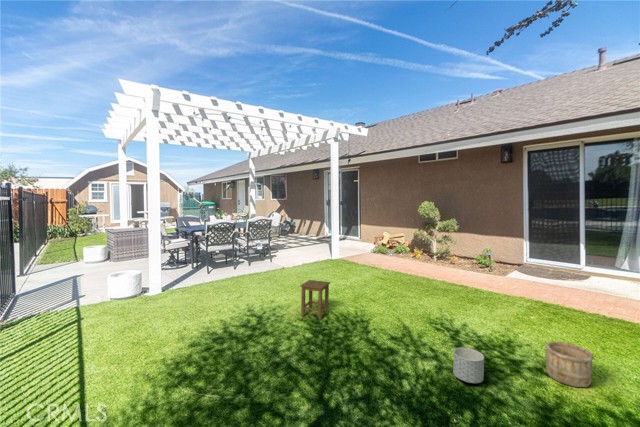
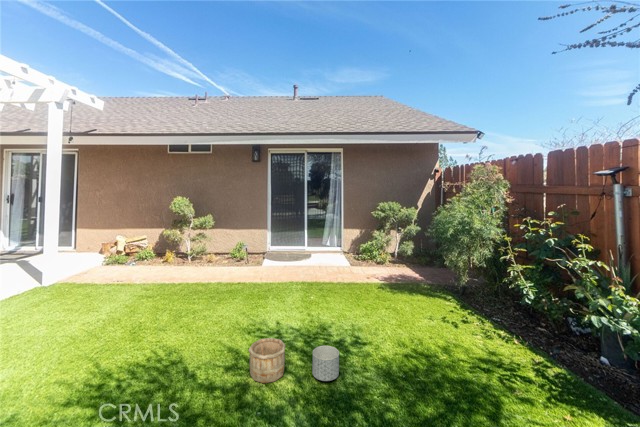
stool: present [300,280,330,320] -> none [52,327,108,405]
wooden bucket: present [545,342,594,387] -> present [249,338,286,383]

